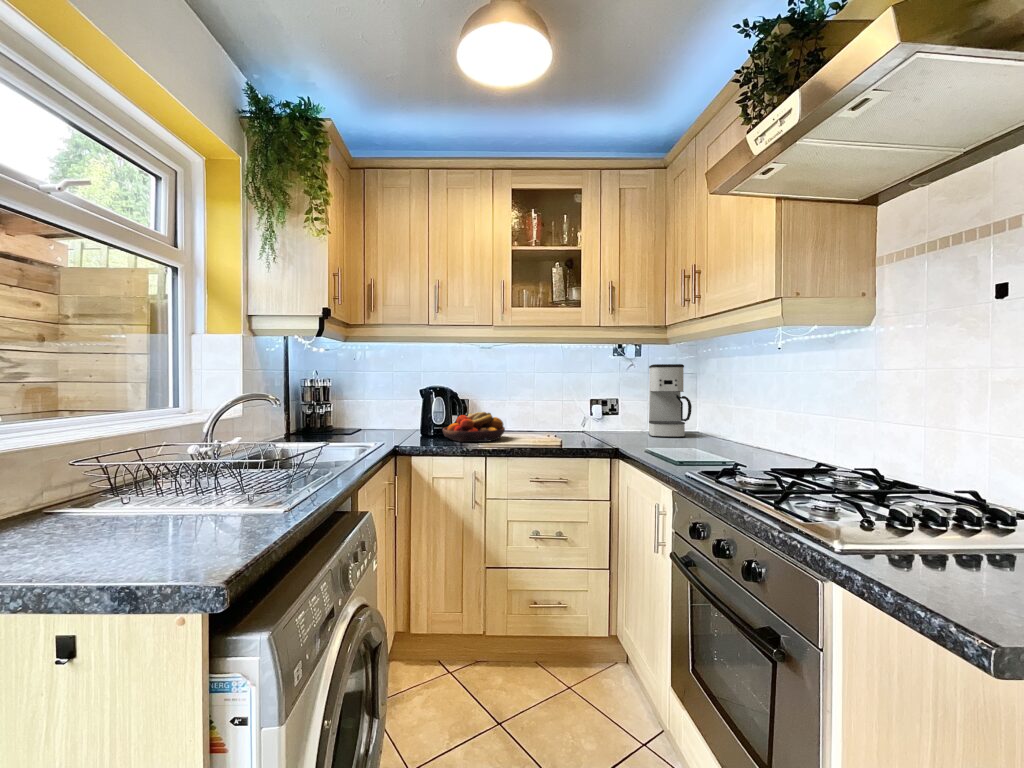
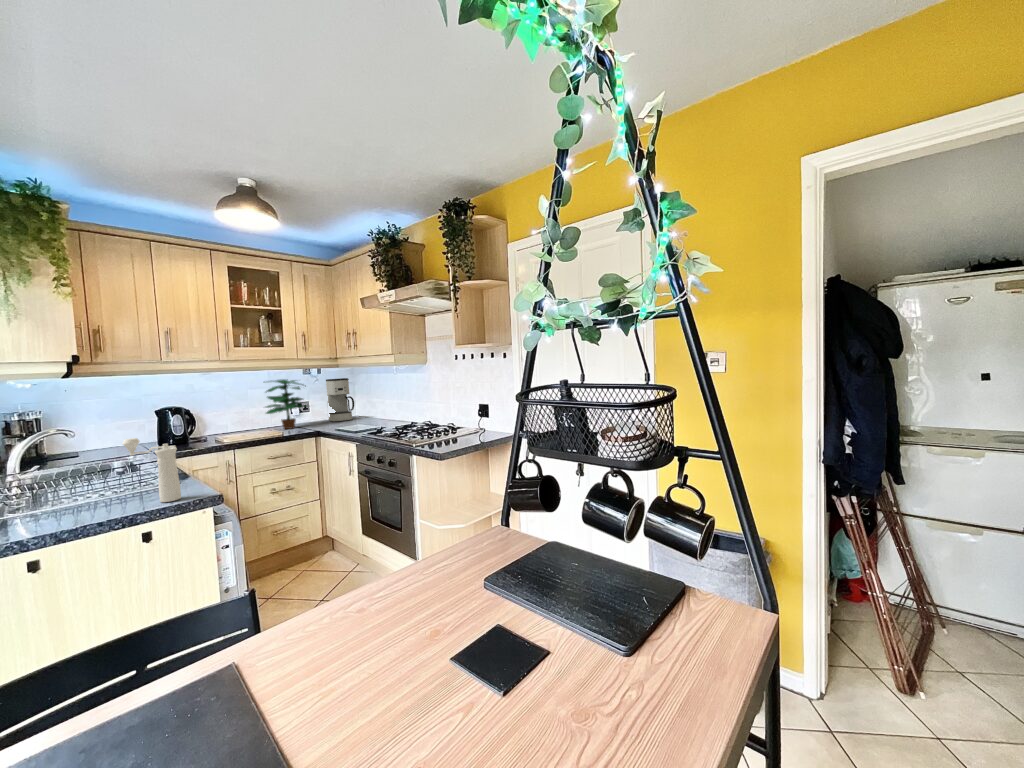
potted plant: none [549,360,617,438] -> present [266,379,308,429]
fruit bowl: present [443,412,505,442] -> none [182,421,236,443]
pepper mill: none [135,418,192,568] -> present [122,438,181,502]

